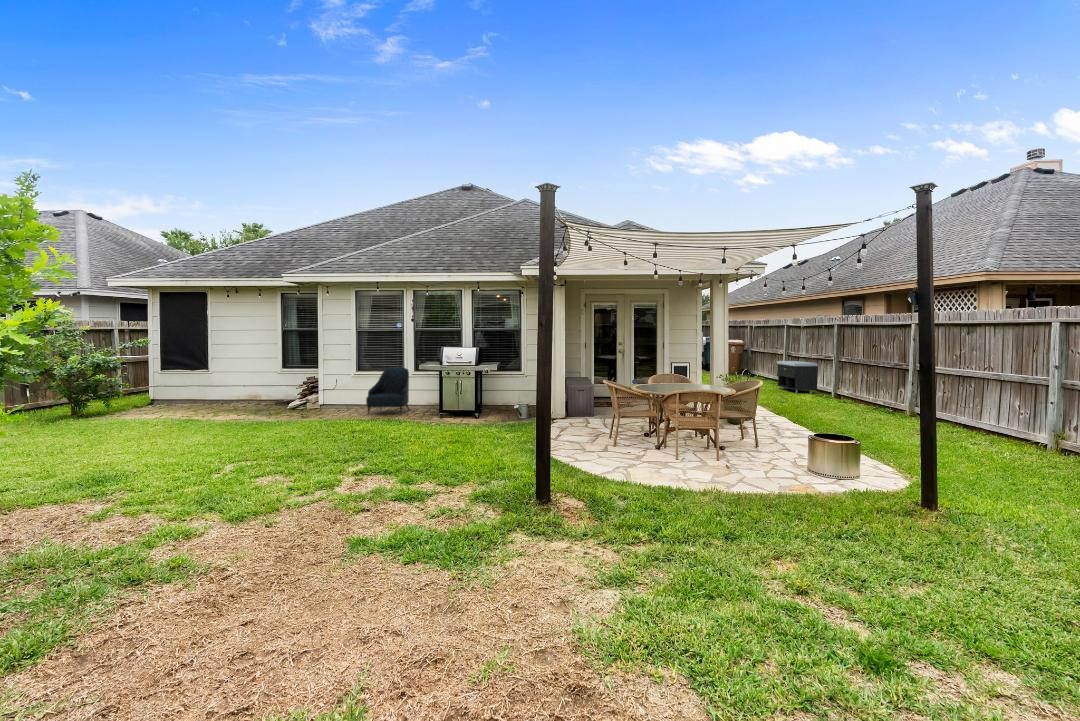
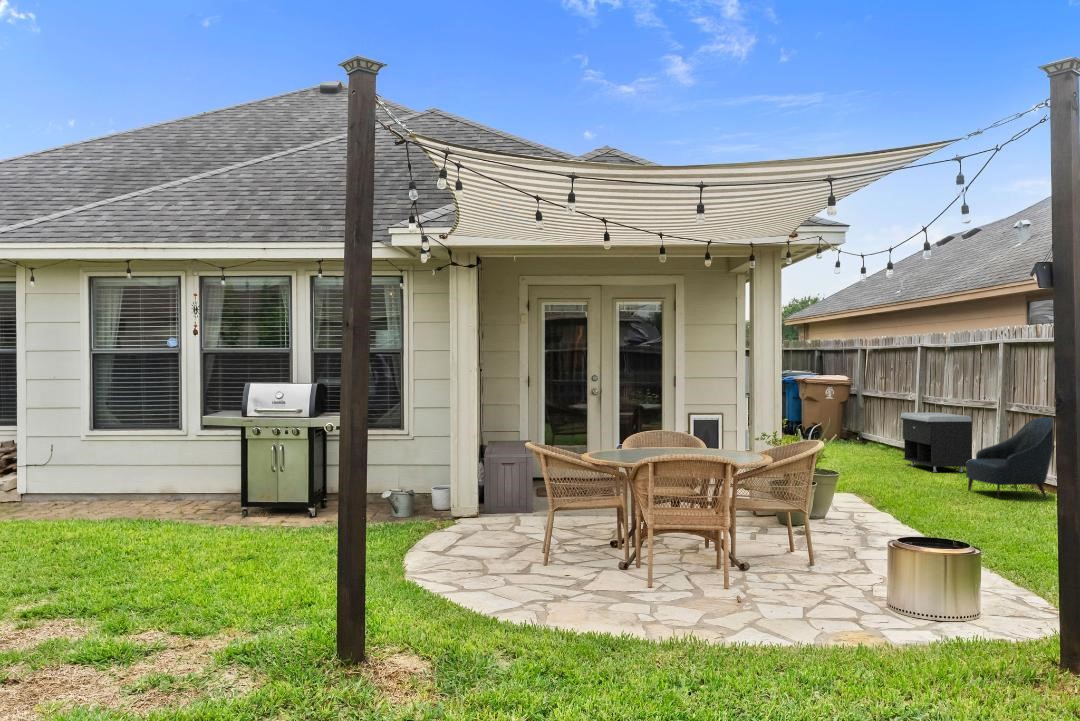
armchair: present [366,368,409,415] -> present [966,417,1053,499]

